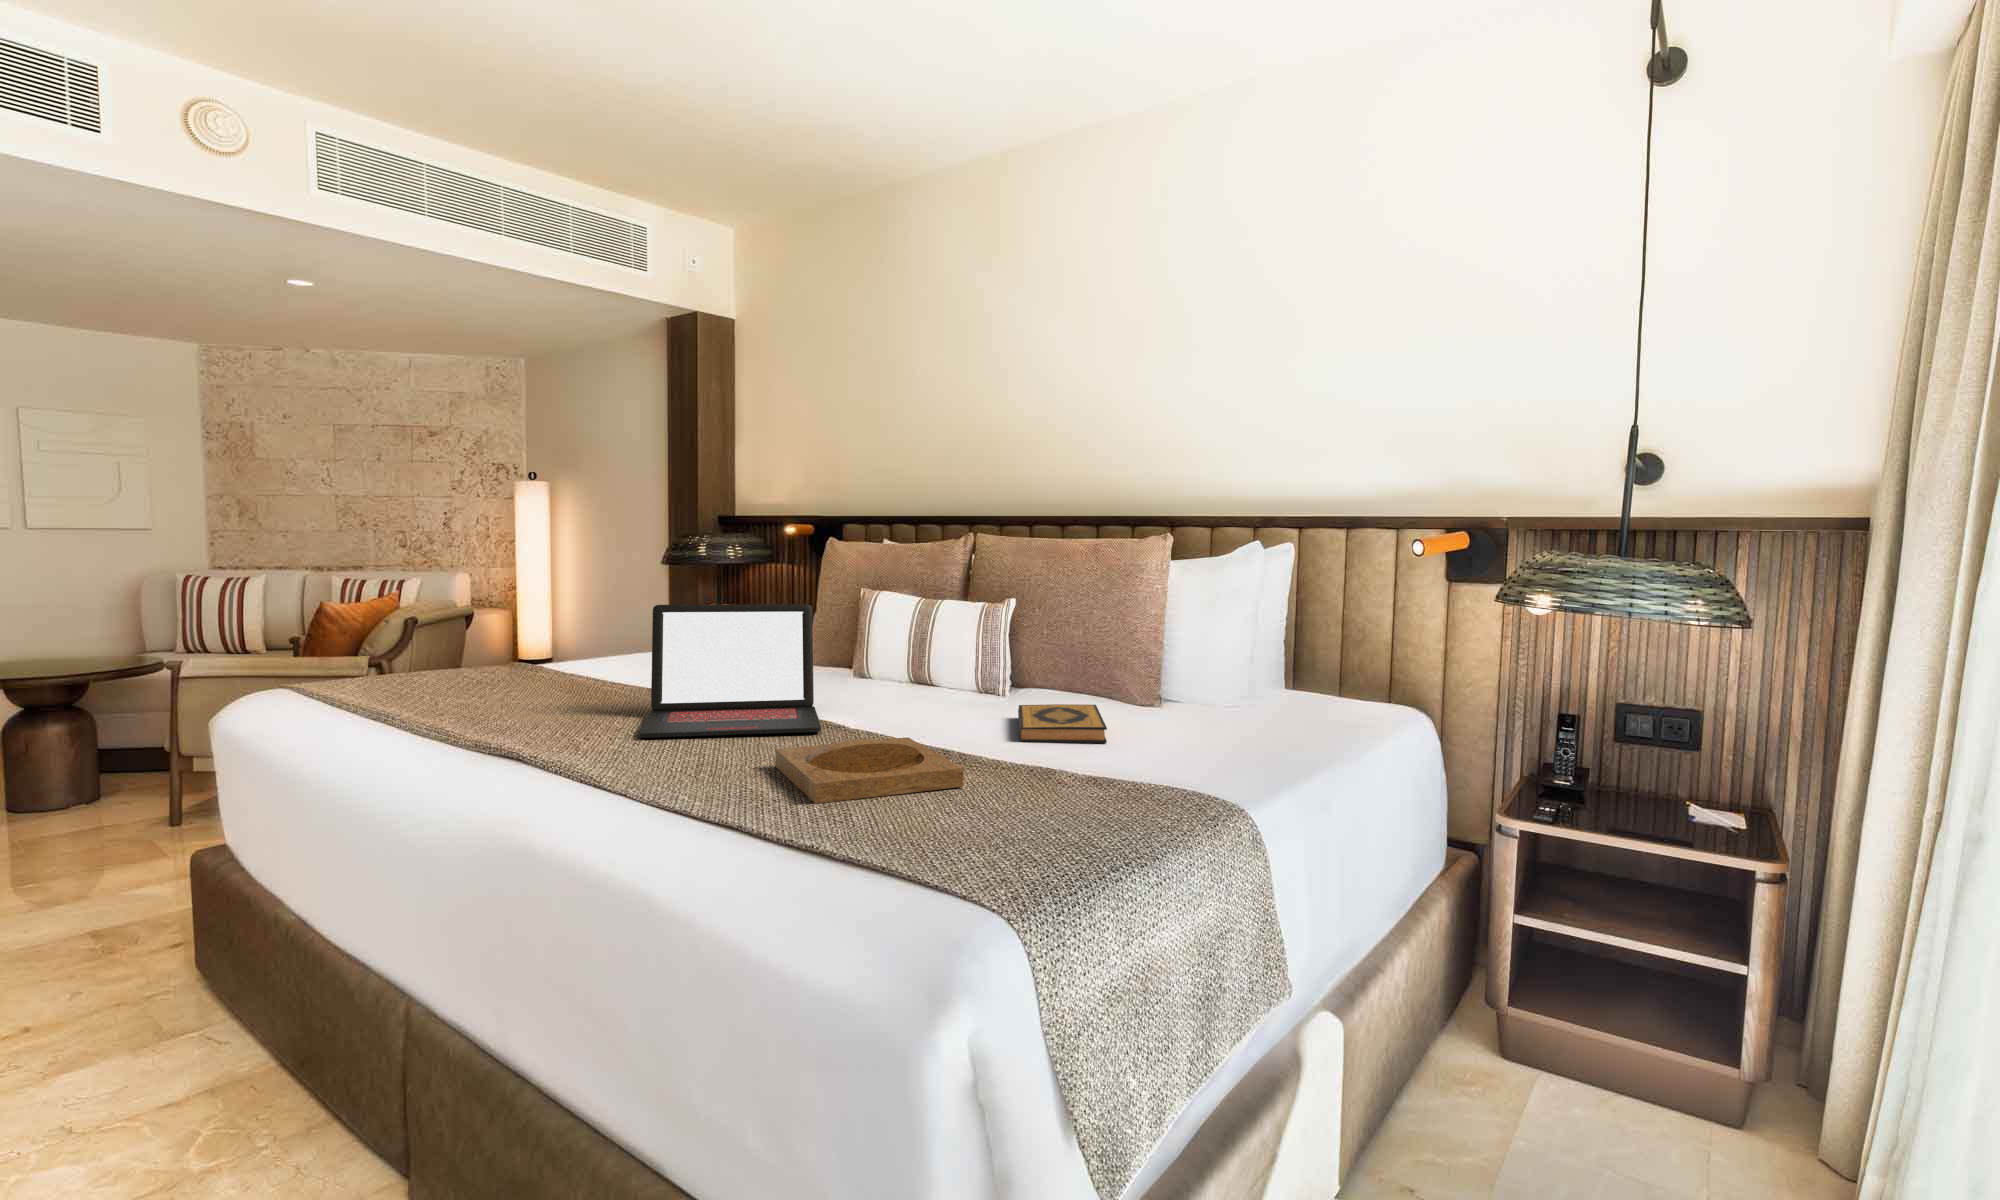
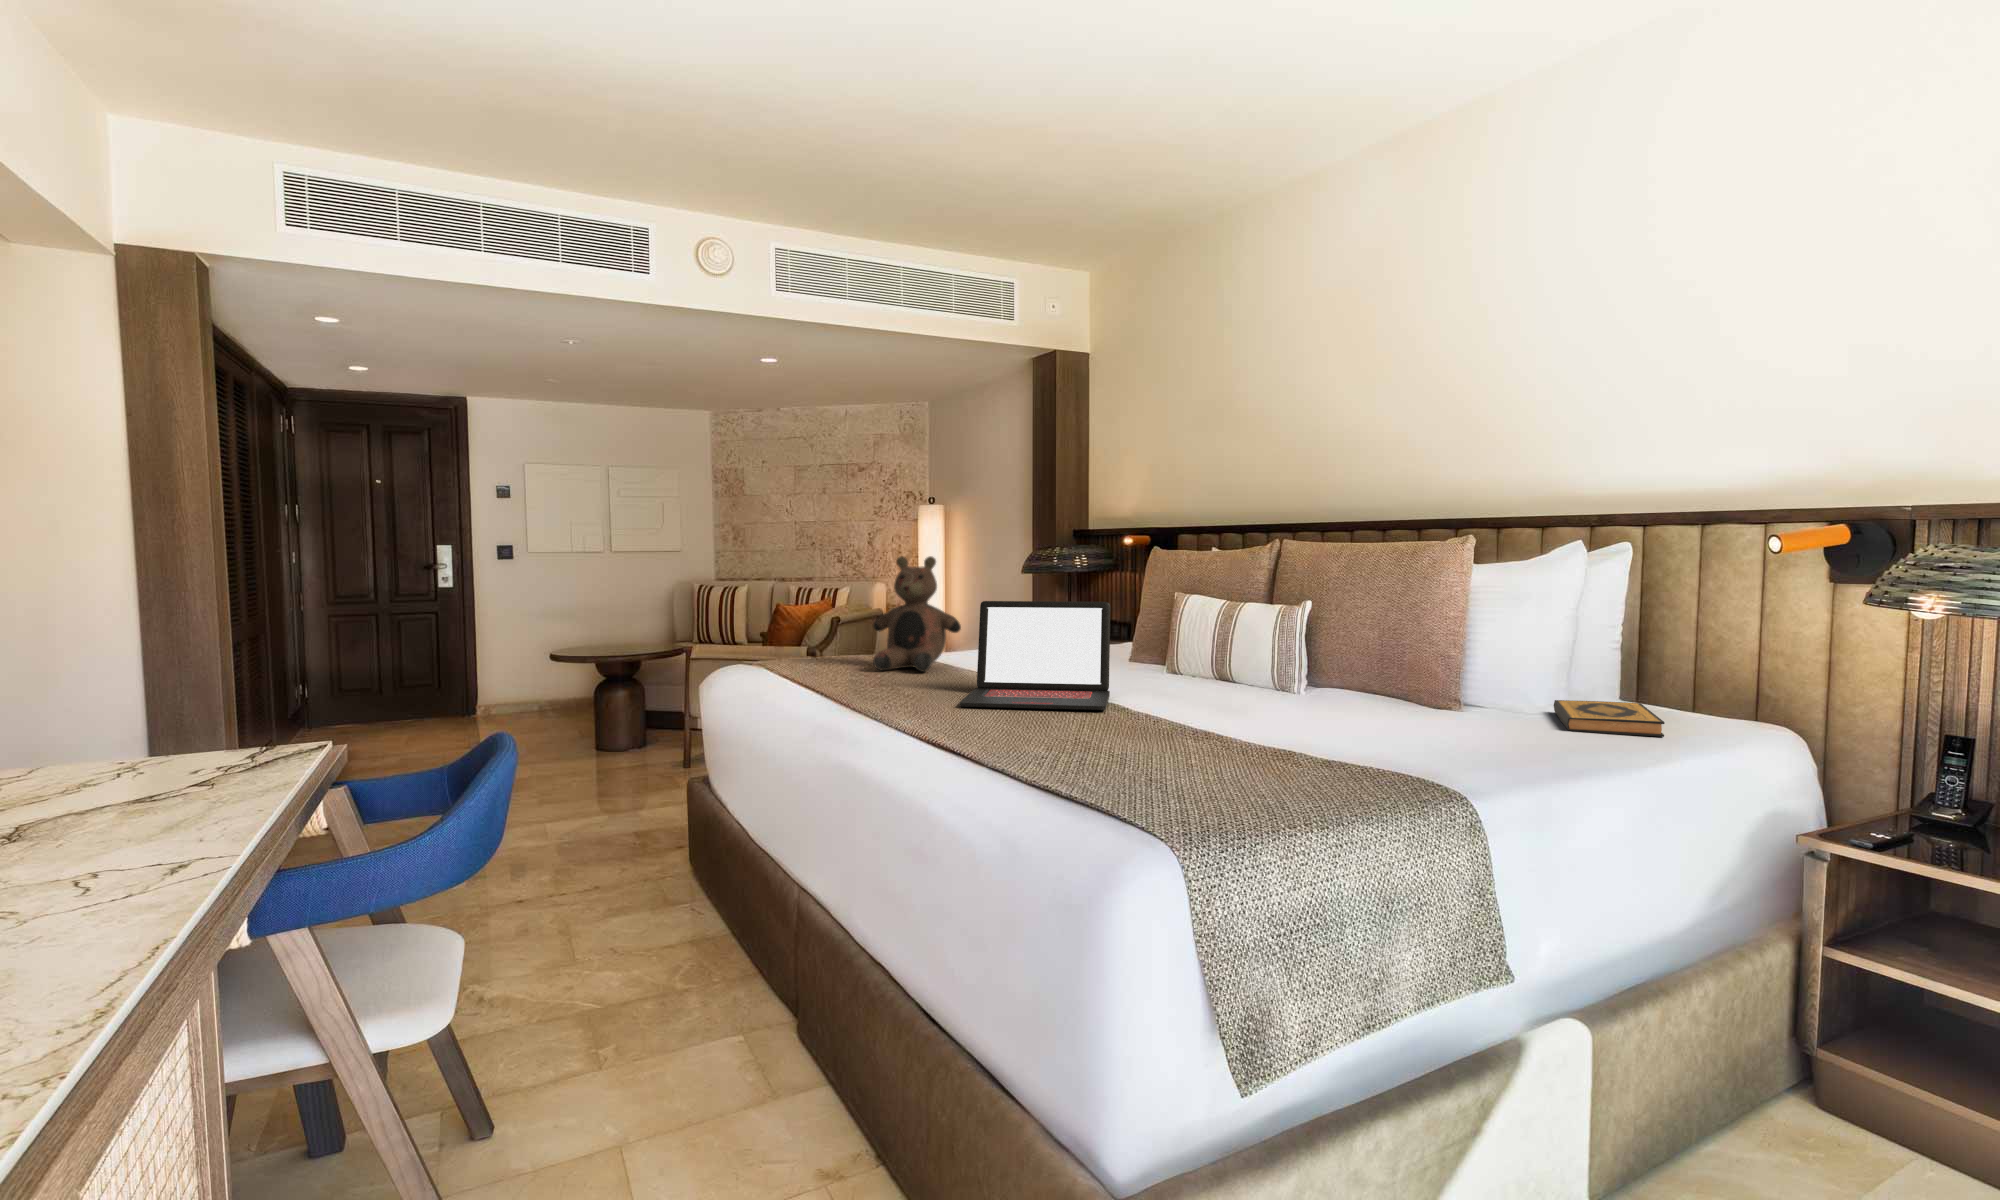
teddy bear: none [492,547,612,691] -> present [873,556,961,672]
hardback book: present [1018,704,1107,743] -> present [1554,700,1665,737]
tray: present [775,737,963,803] -> none [1052,715,1200,759]

